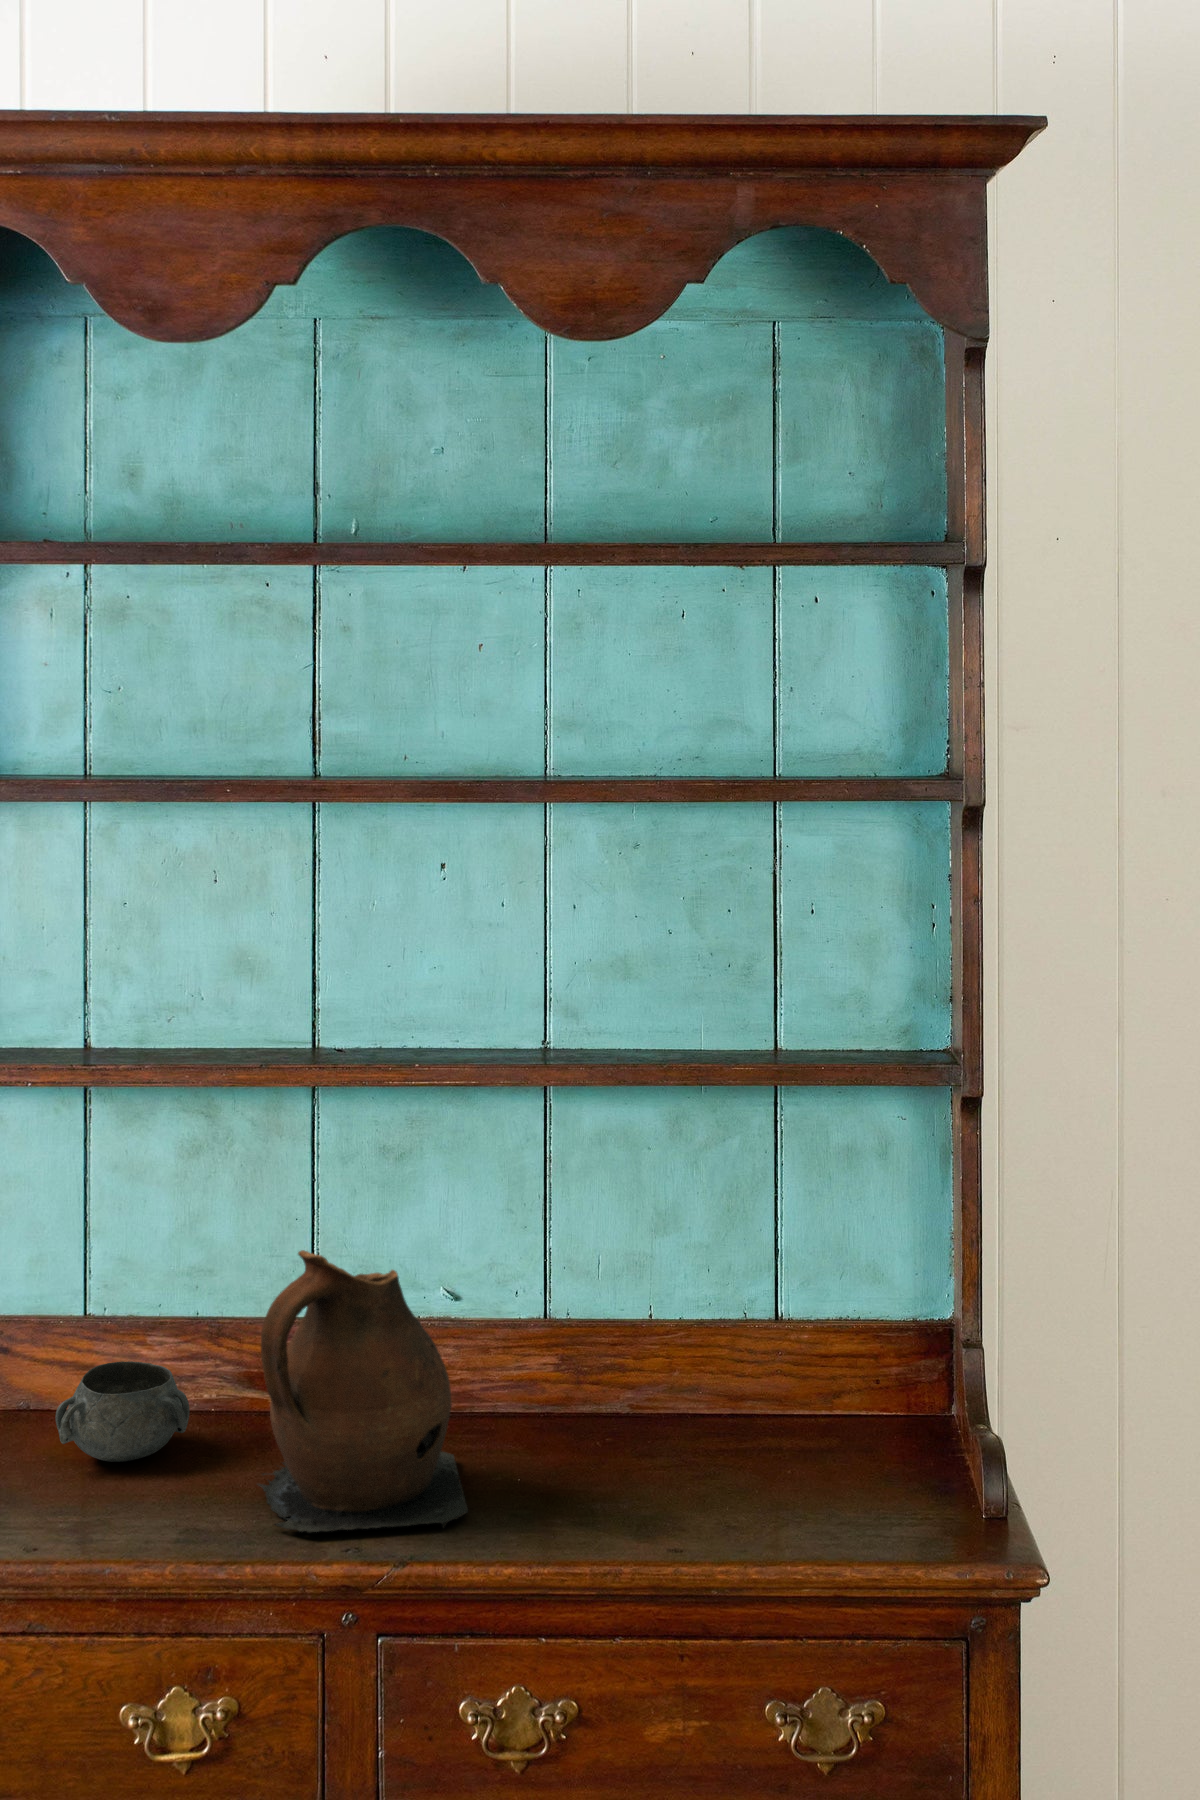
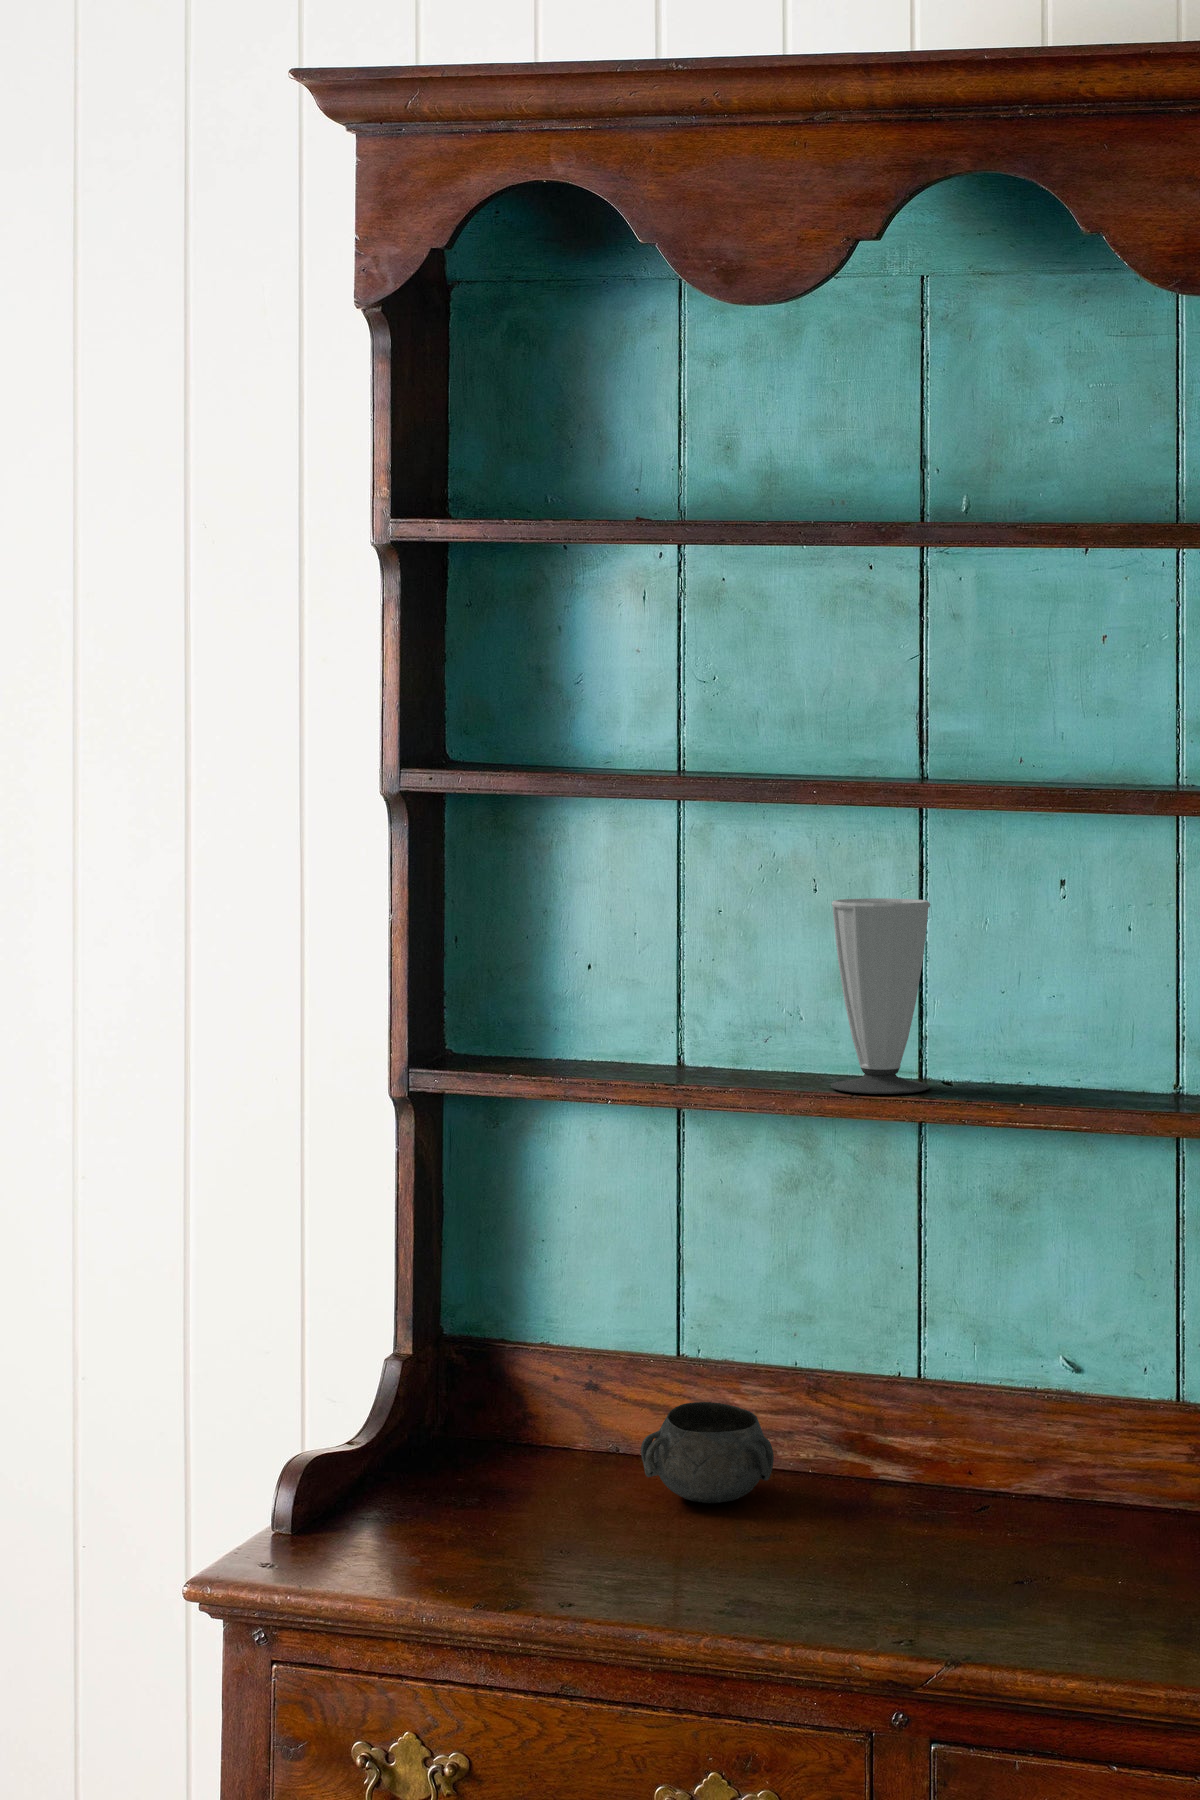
cup: none [236,886,328,1060] -> present [831,898,930,1094]
ceramic pitcher: present [258,1250,468,1532] -> none [829,1299,1048,1600]

